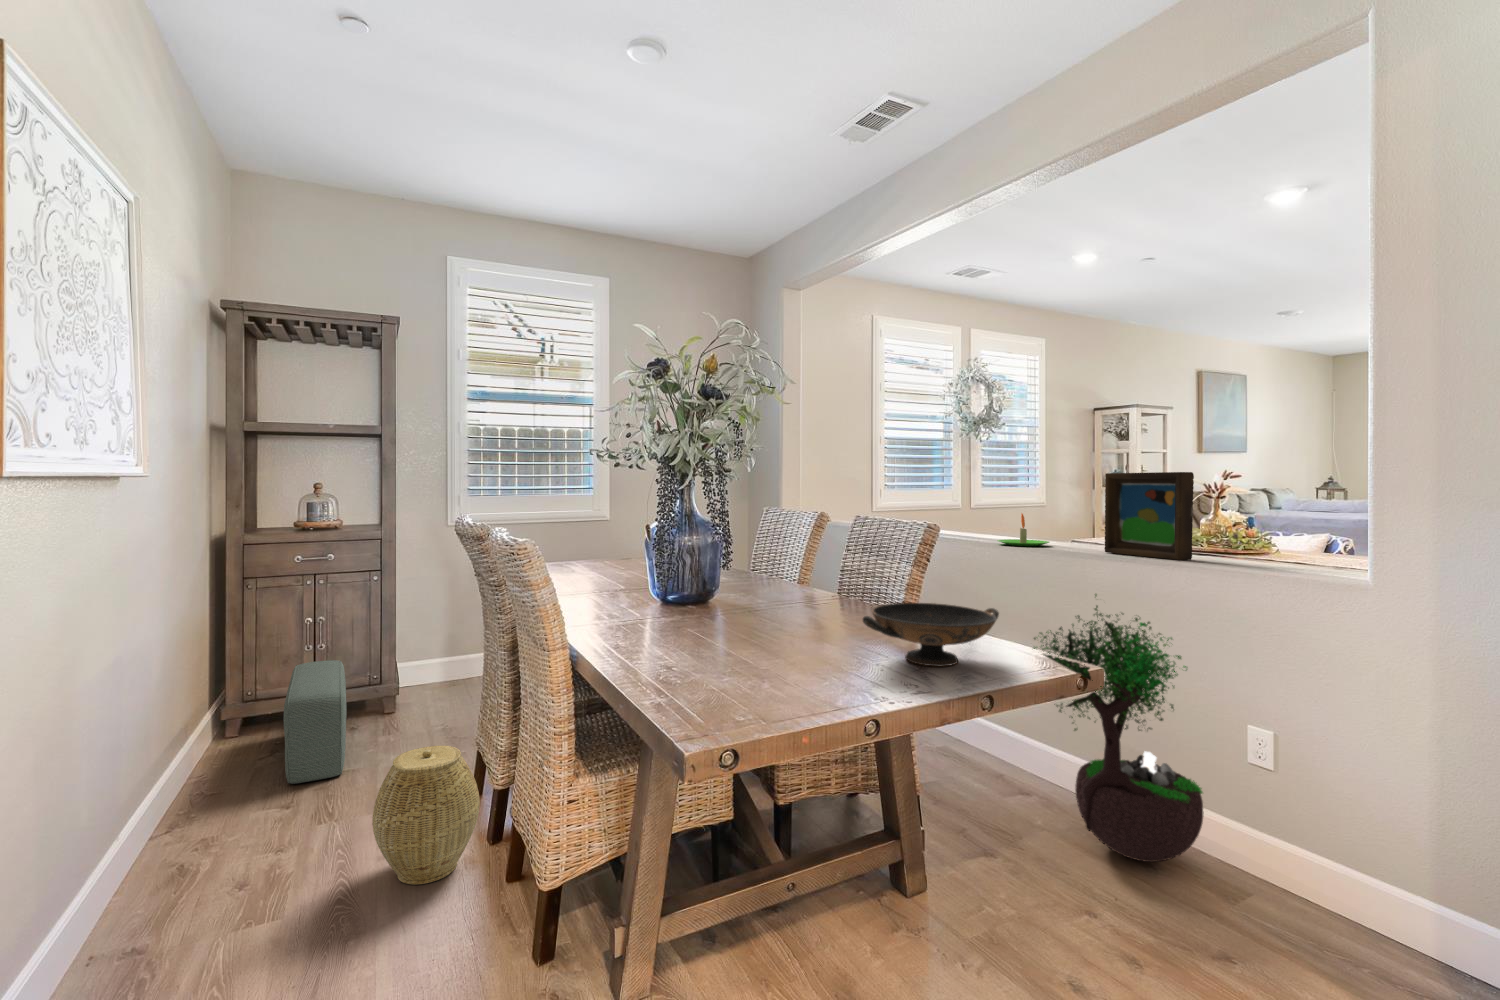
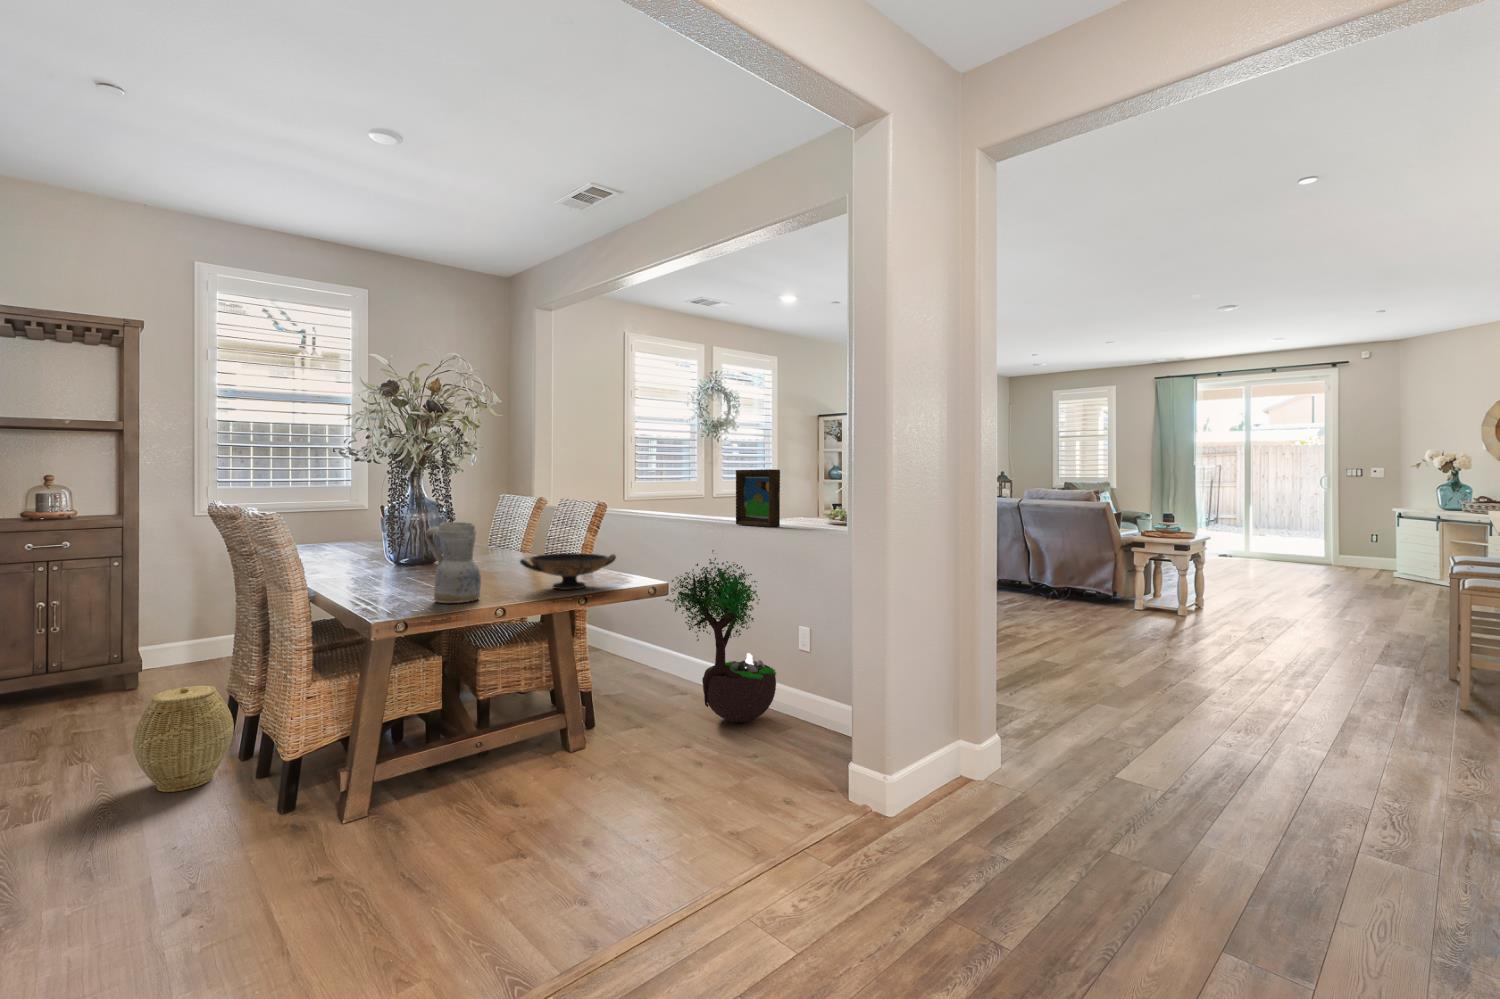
candle: present [997,514,1050,546] -> none [676,498,712,522]
ceramic pitcher: none [733,558,814,689] -> present [425,522,481,603]
pouf: present [284,660,346,784] -> none [26,640,92,745]

